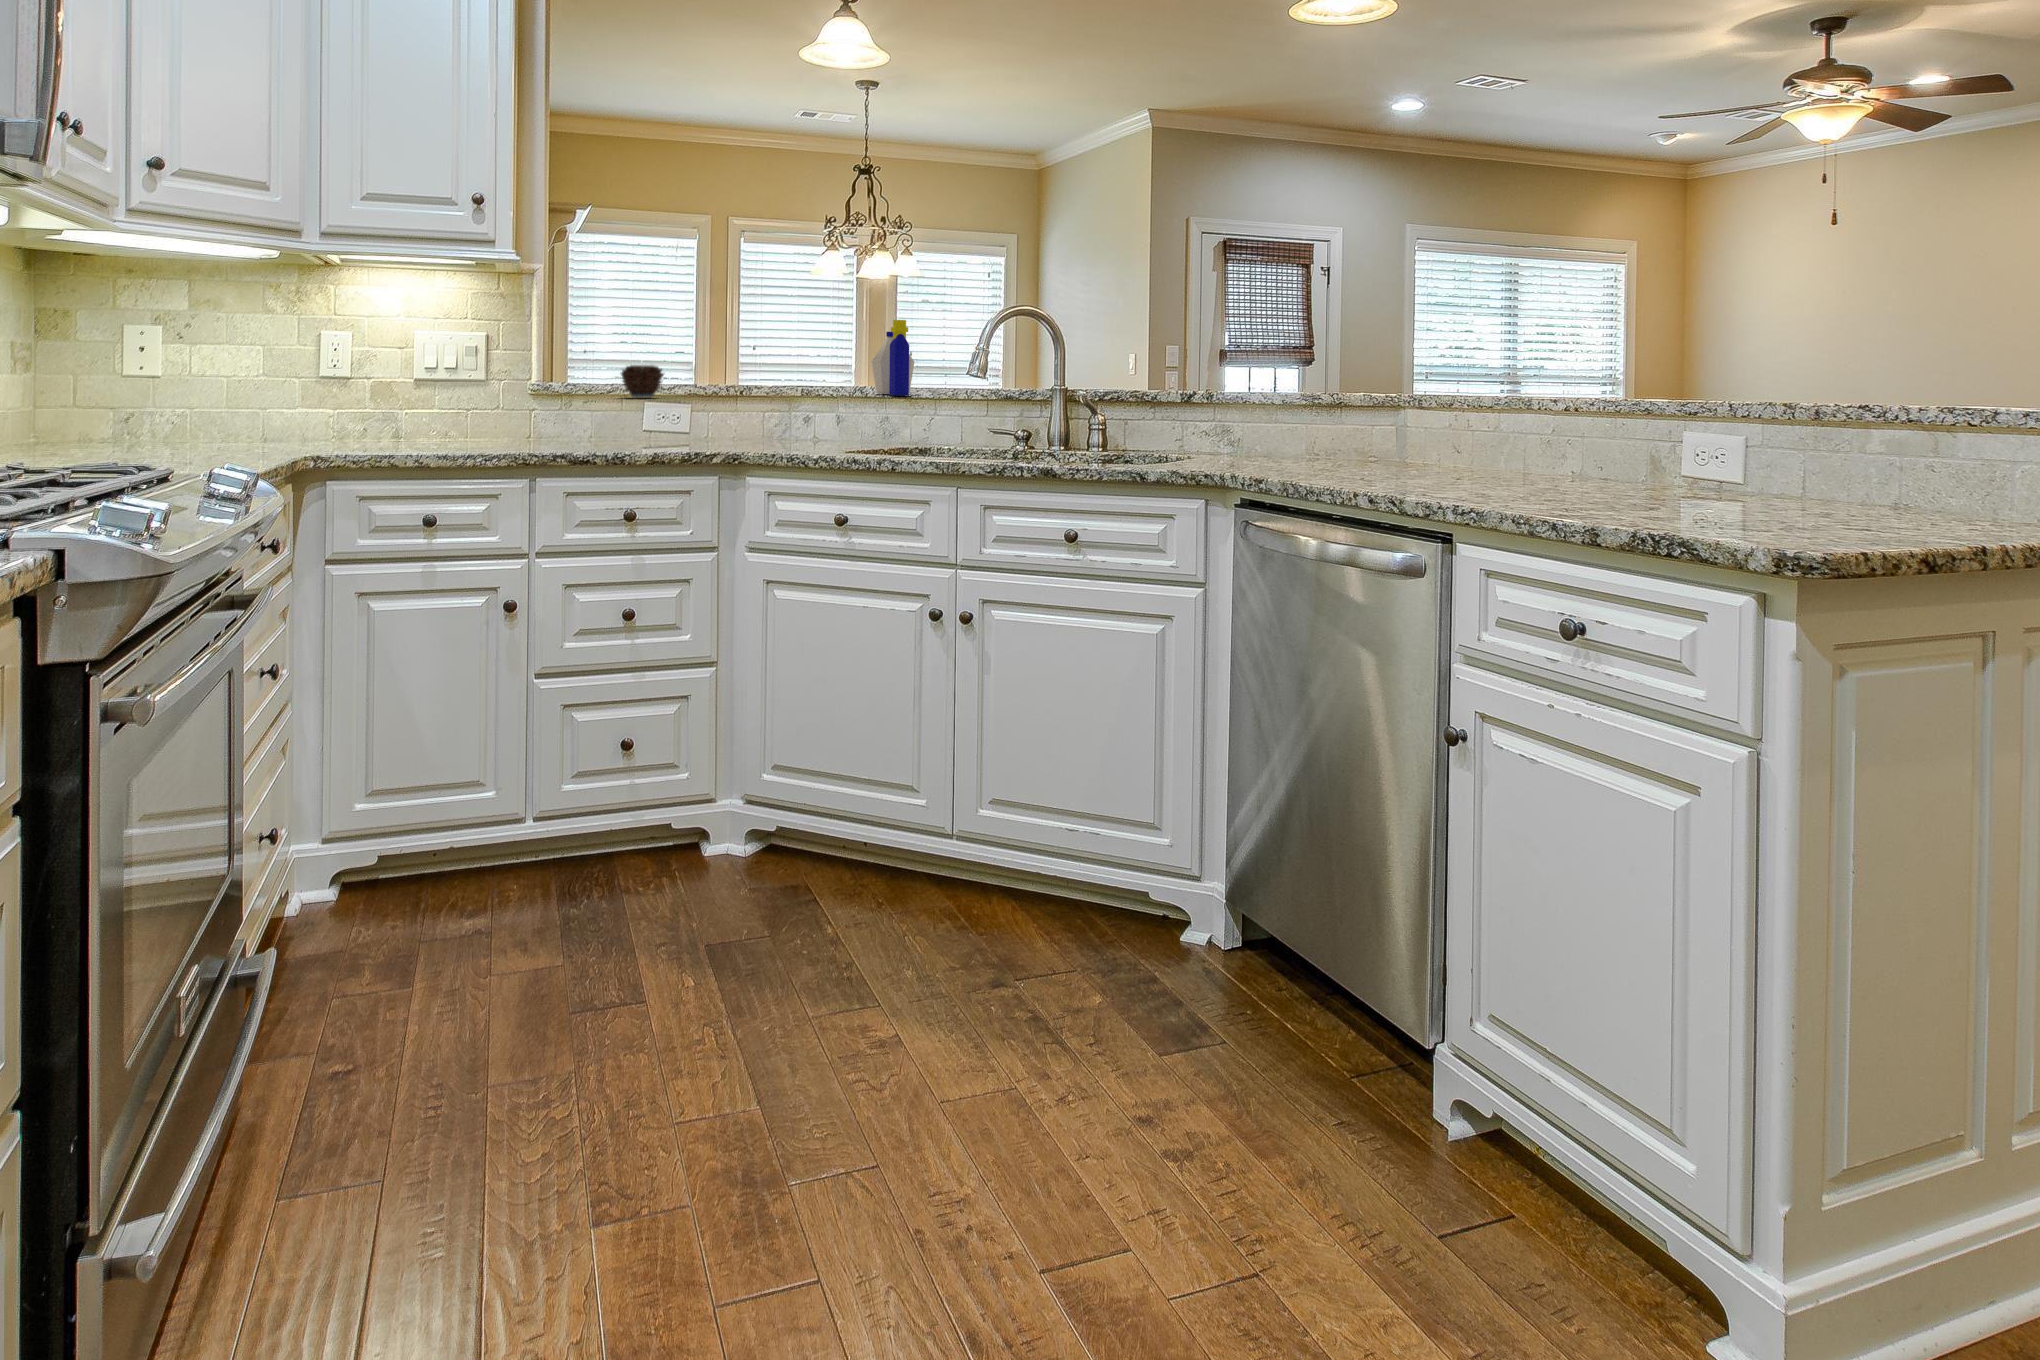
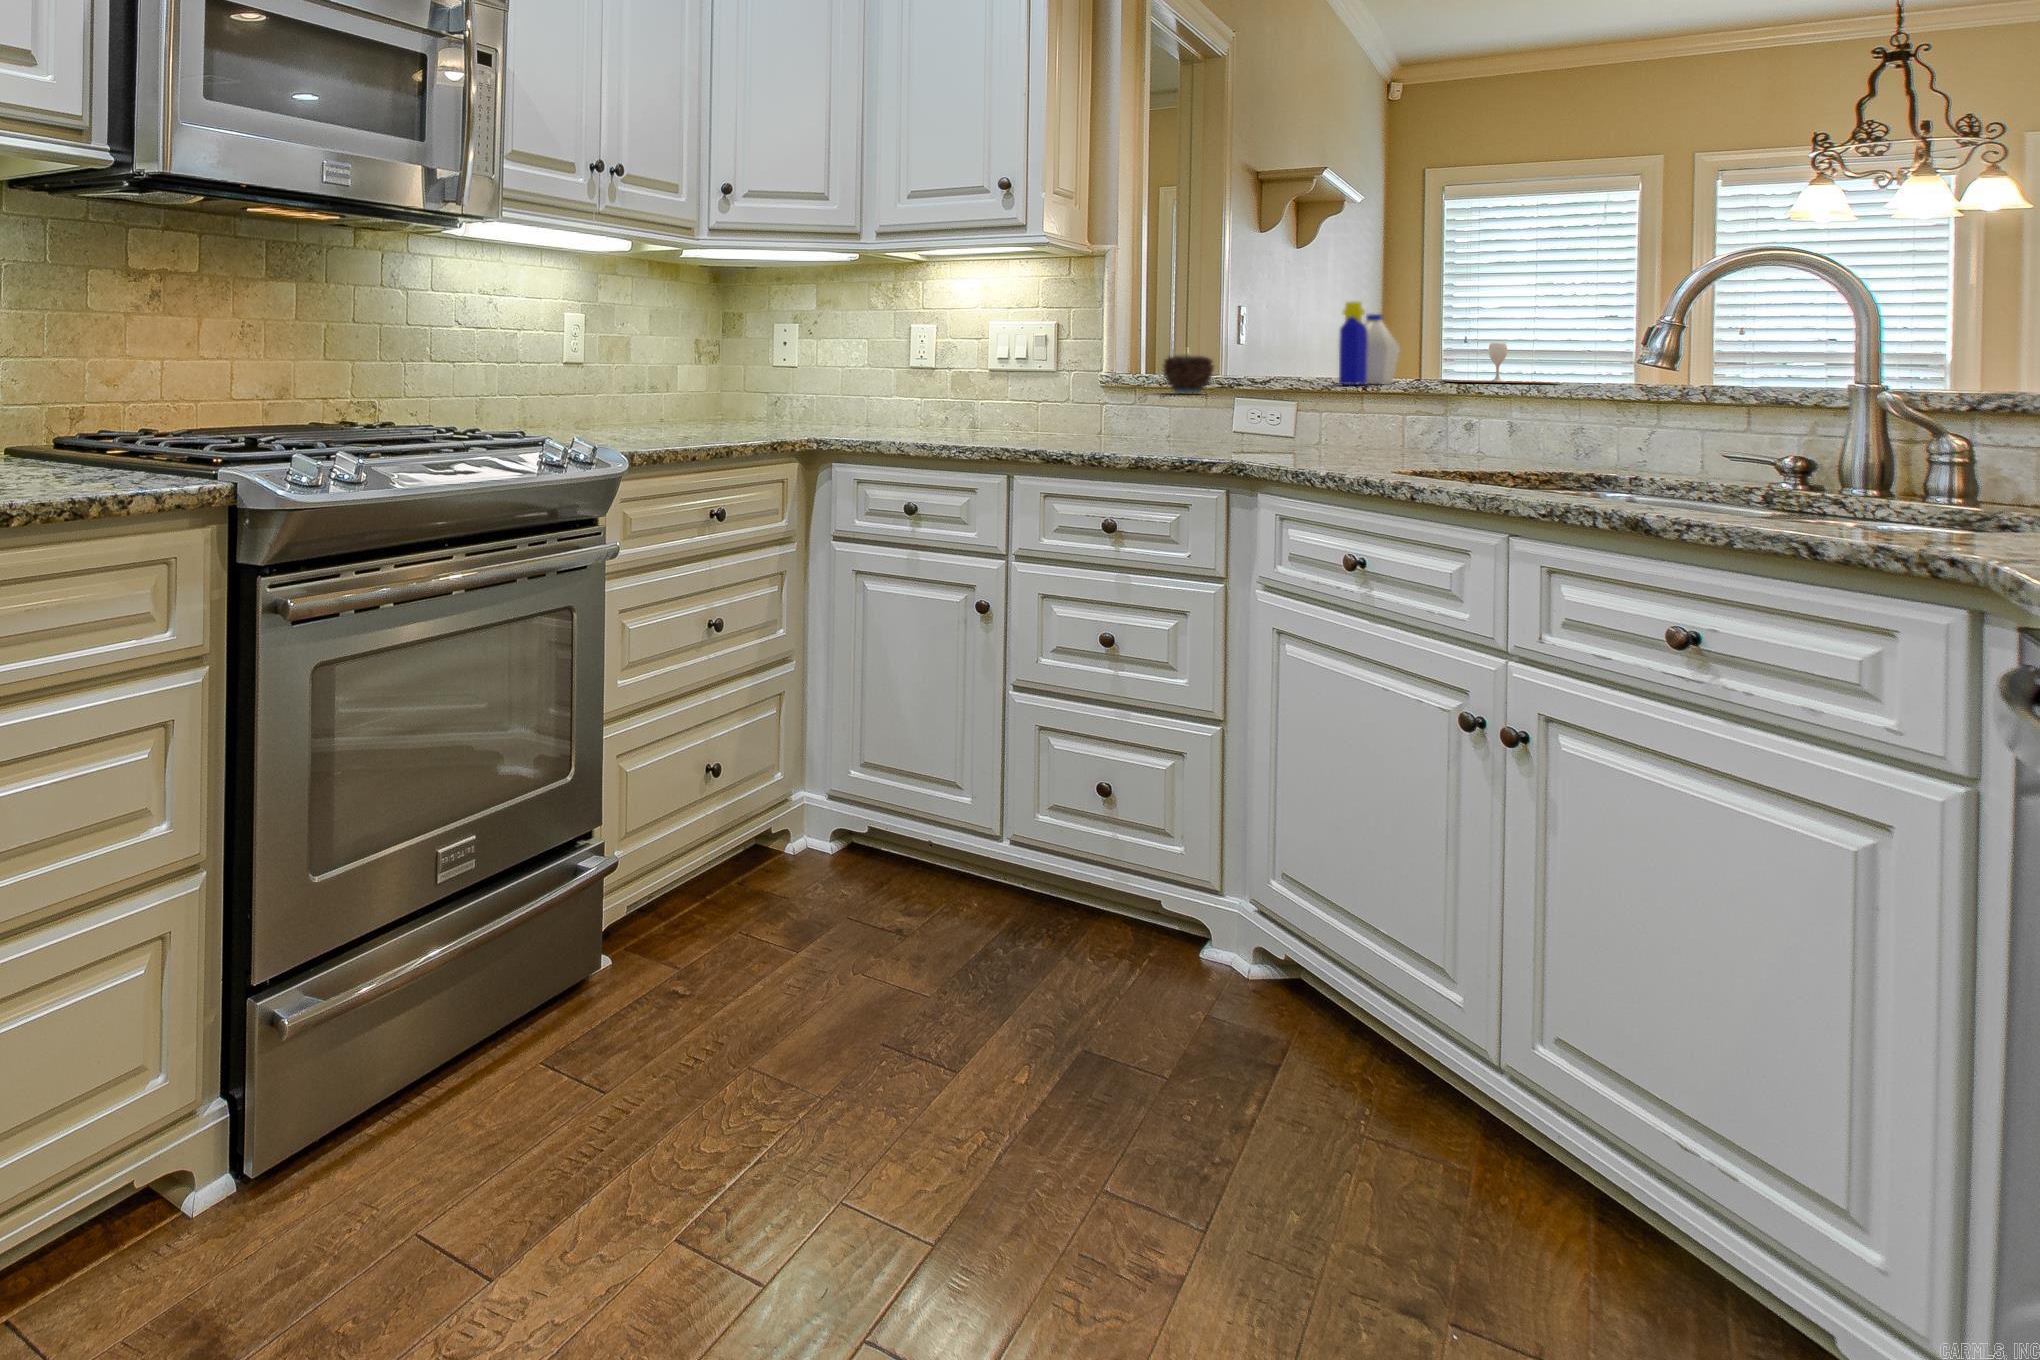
bottle: present [872,320,914,395] -> present [1339,302,1400,385]
wine glass: none [704,355,793,385] -> present [1442,343,1559,384]

